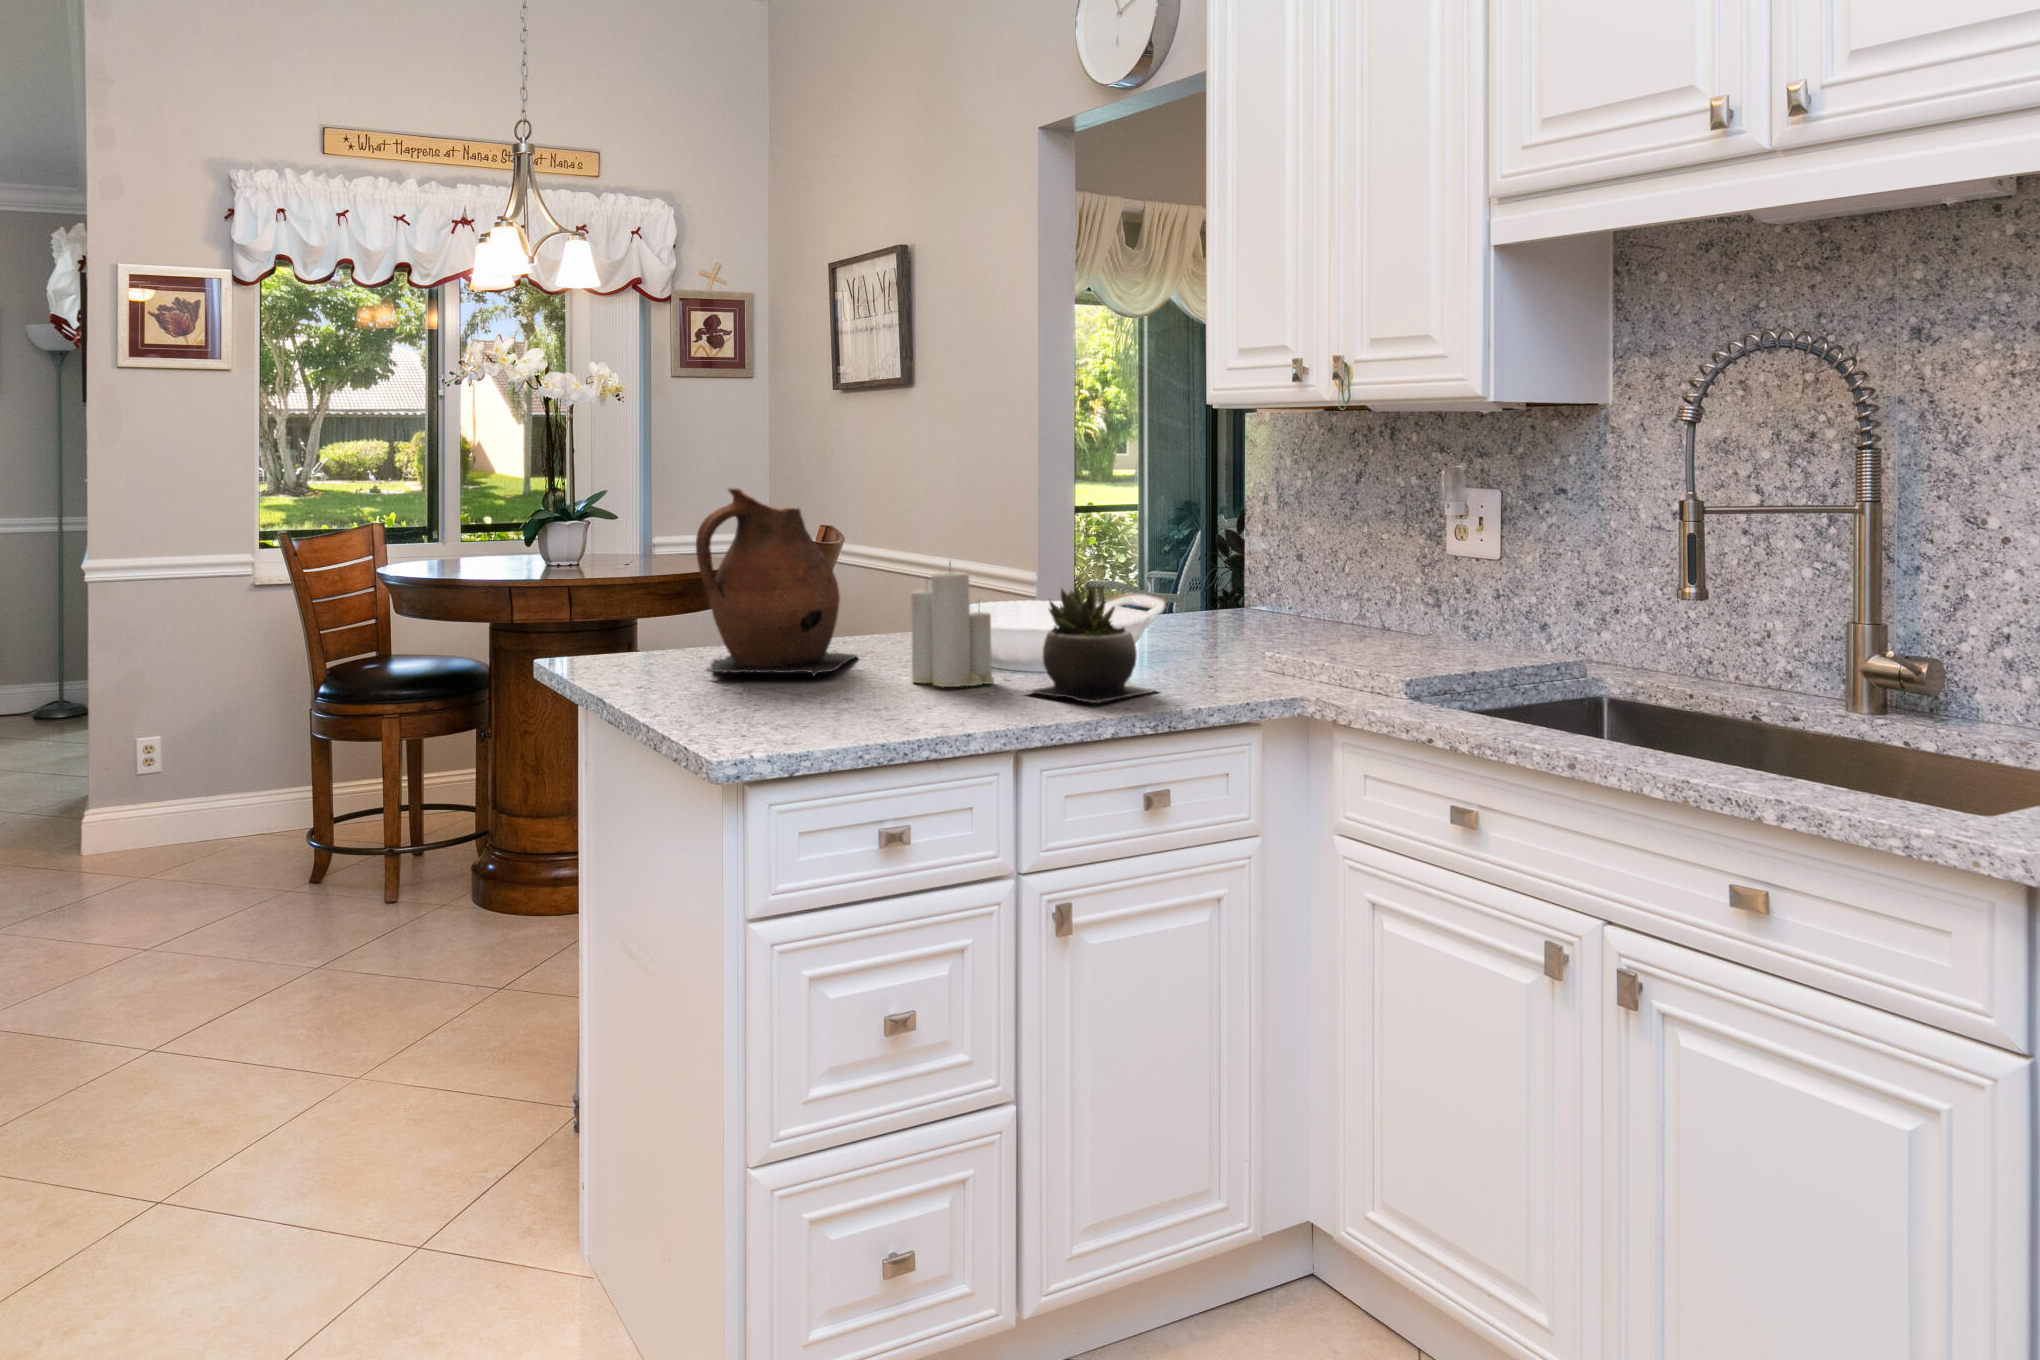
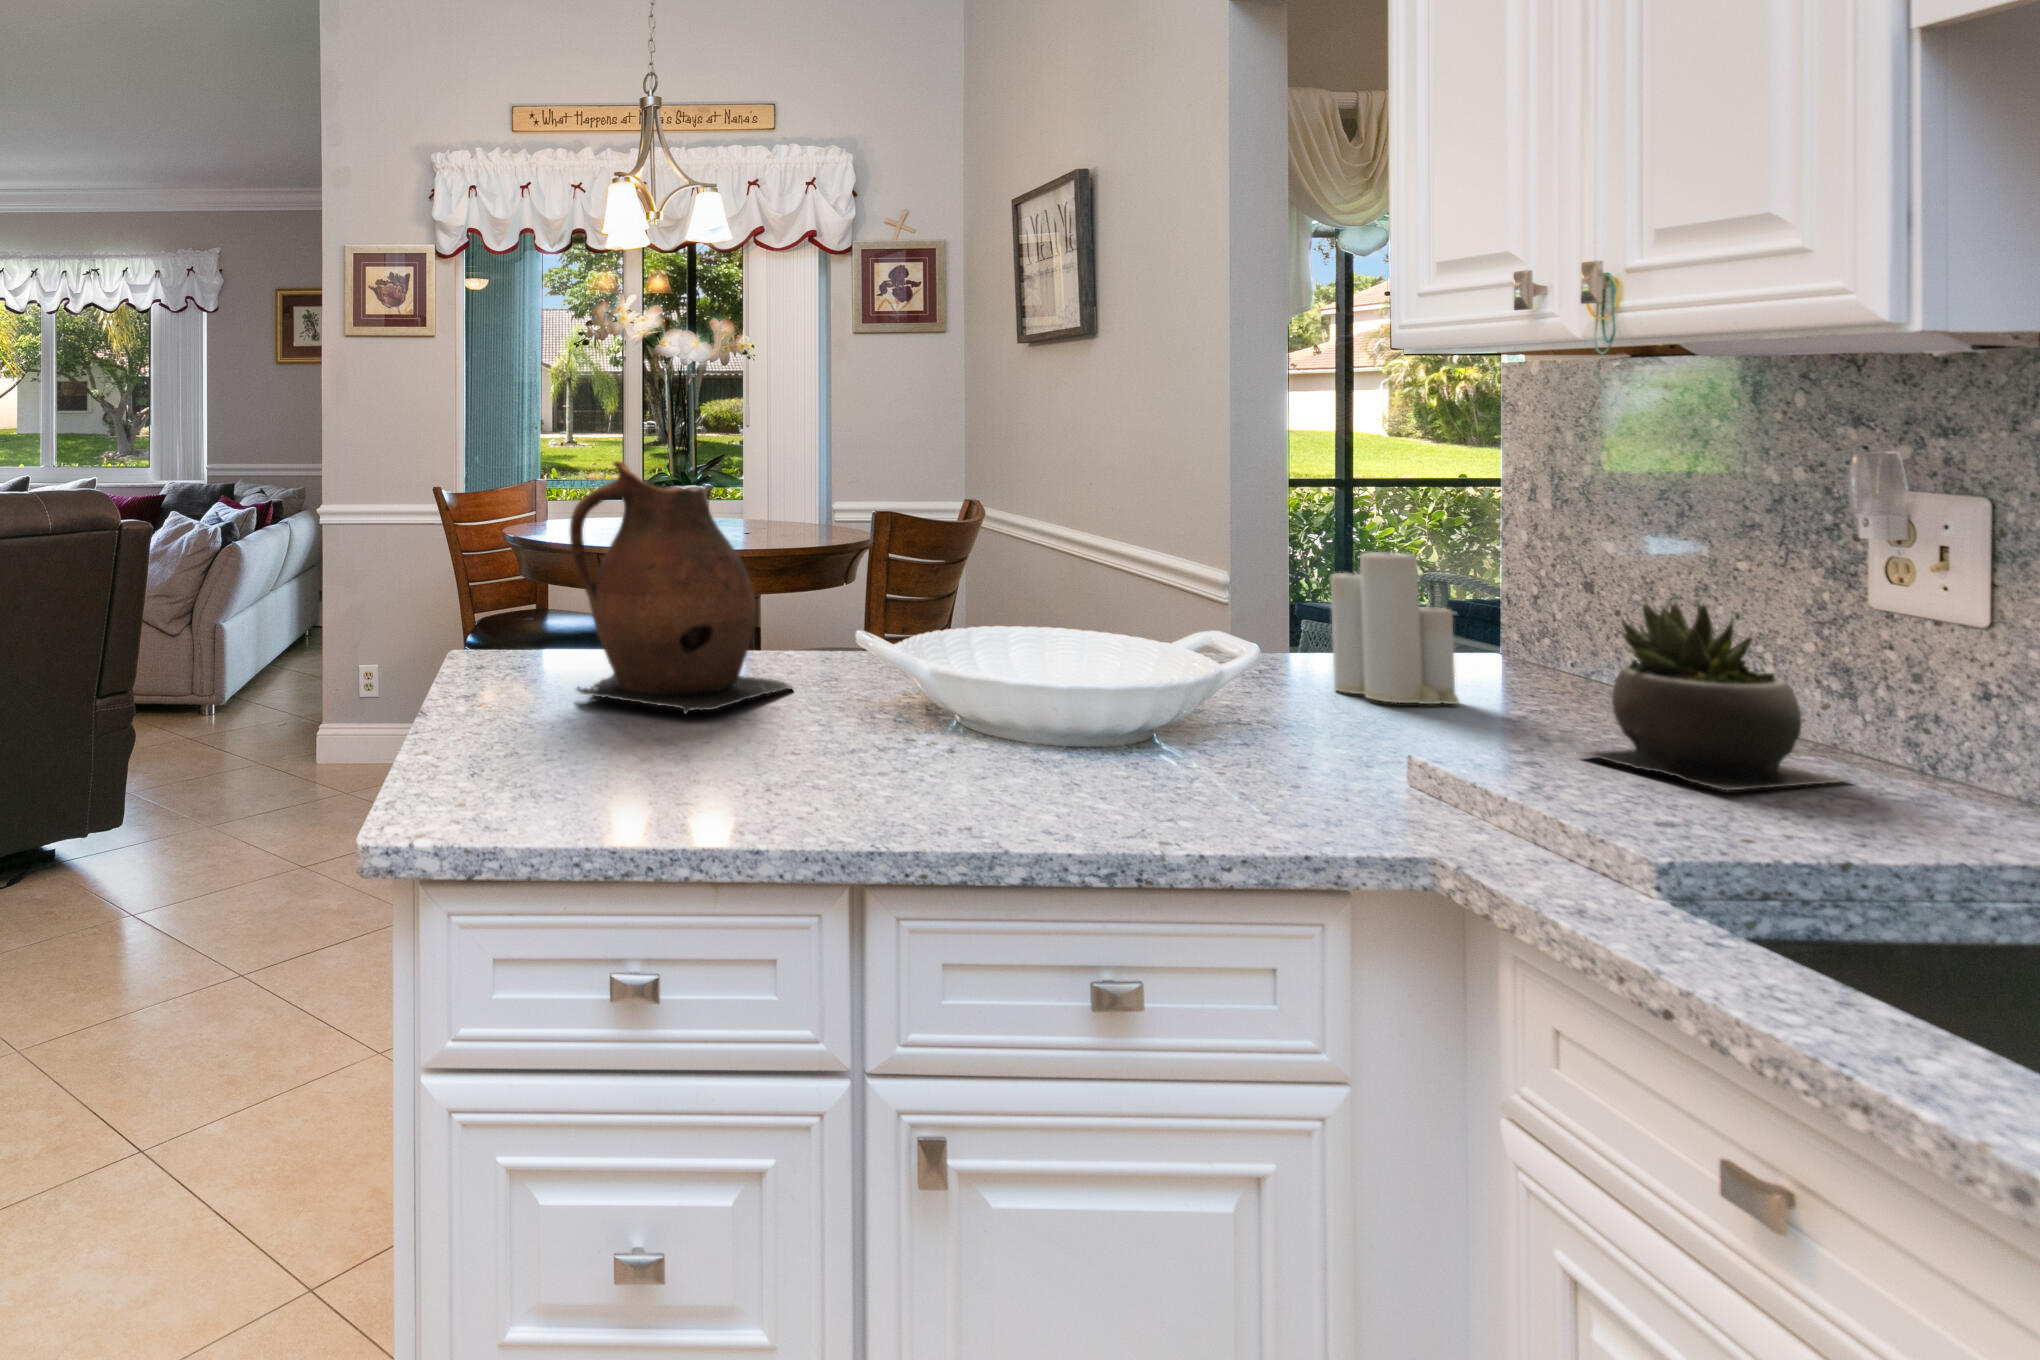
candle: present [911,563,994,687] -> present [1330,552,1459,704]
succulent plant: present [1027,586,1156,703] -> present [1581,602,1845,790]

